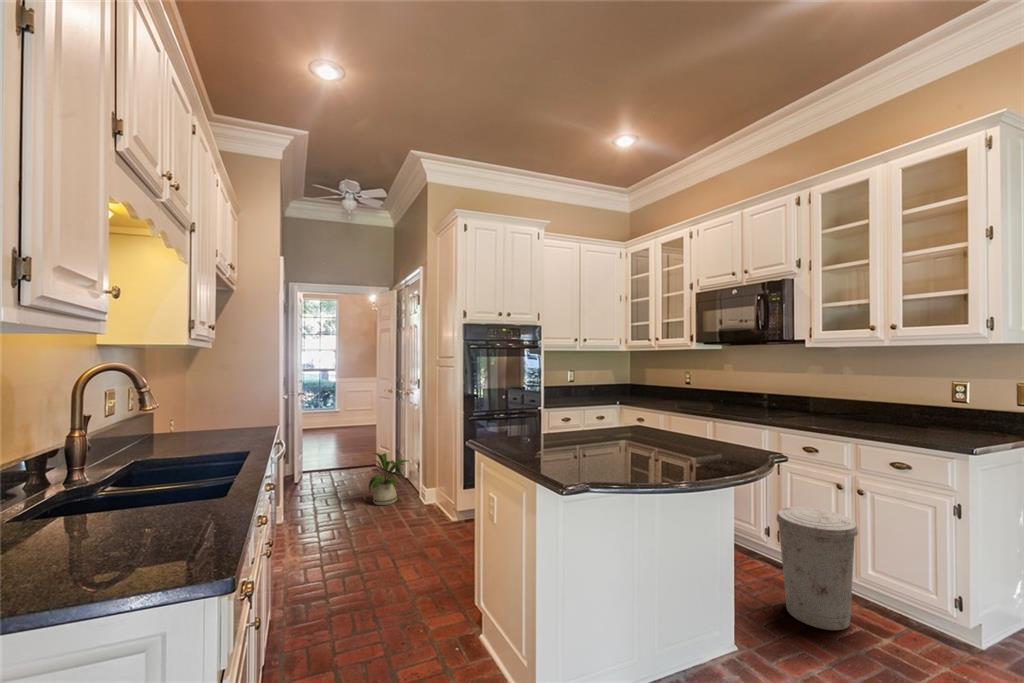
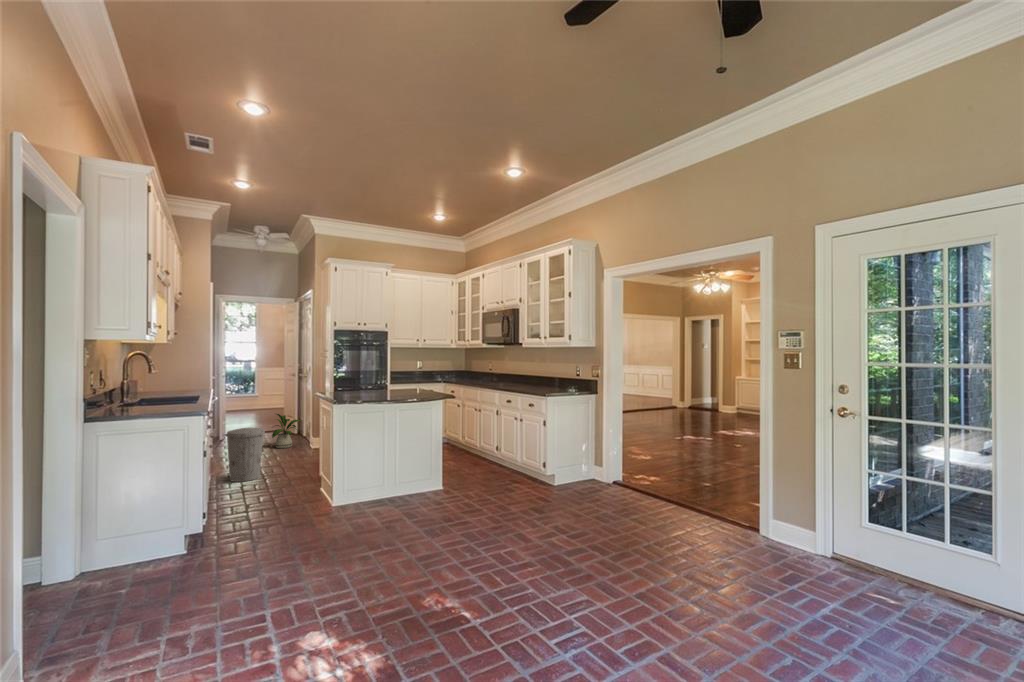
trash can: present [777,507,858,630] -> present [226,428,265,482]

